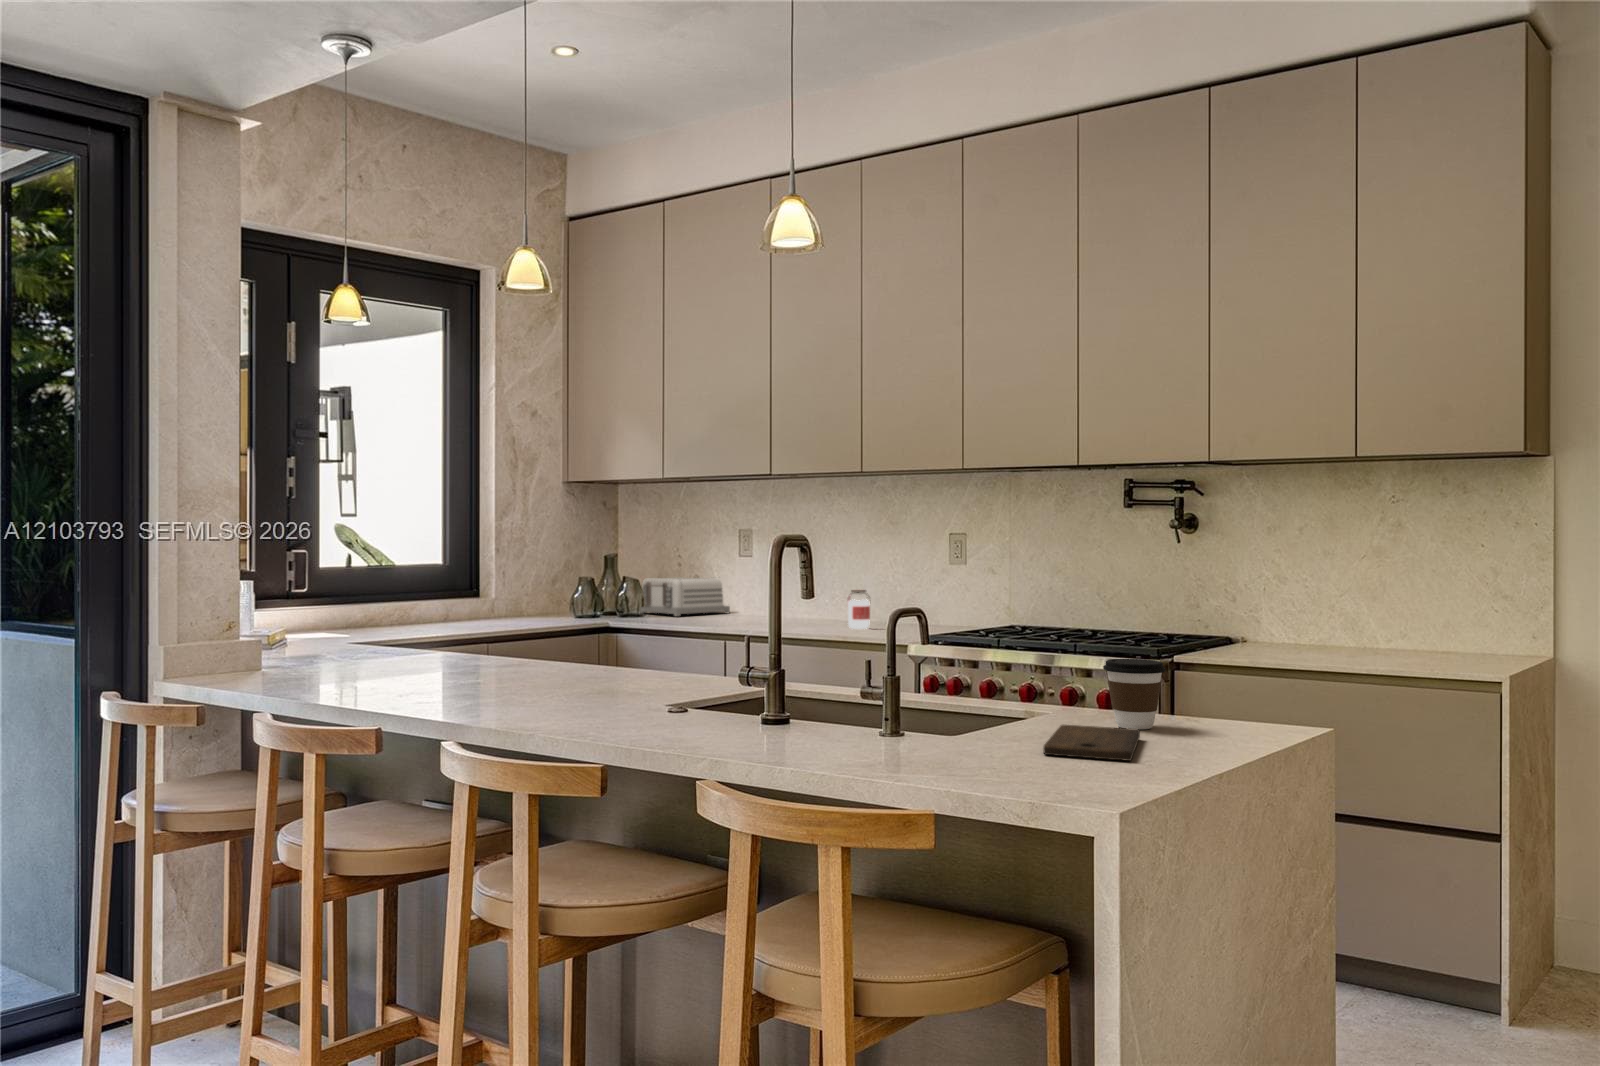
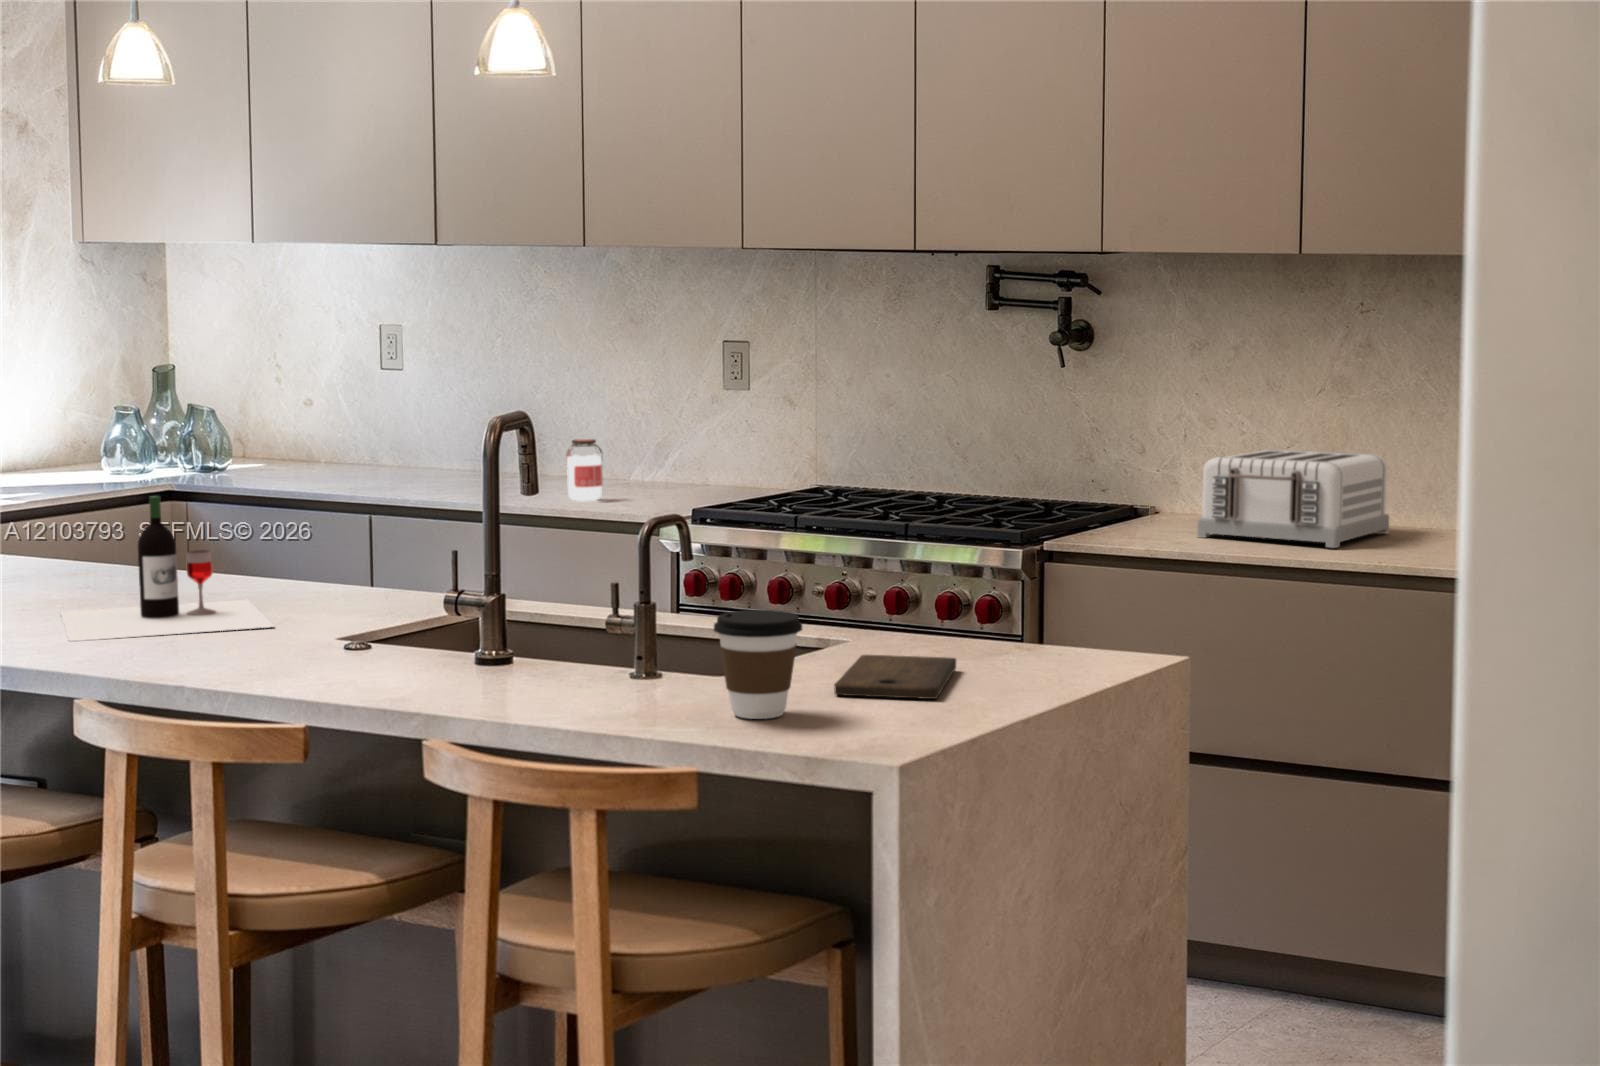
toaster: present [640,578,730,616] -> present [1197,449,1389,548]
wine bottle: none [499,605,637,699] -> present [60,496,274,641]
coffee cup: present [1103,659,1165,729] -> present [714,610,802,719]

